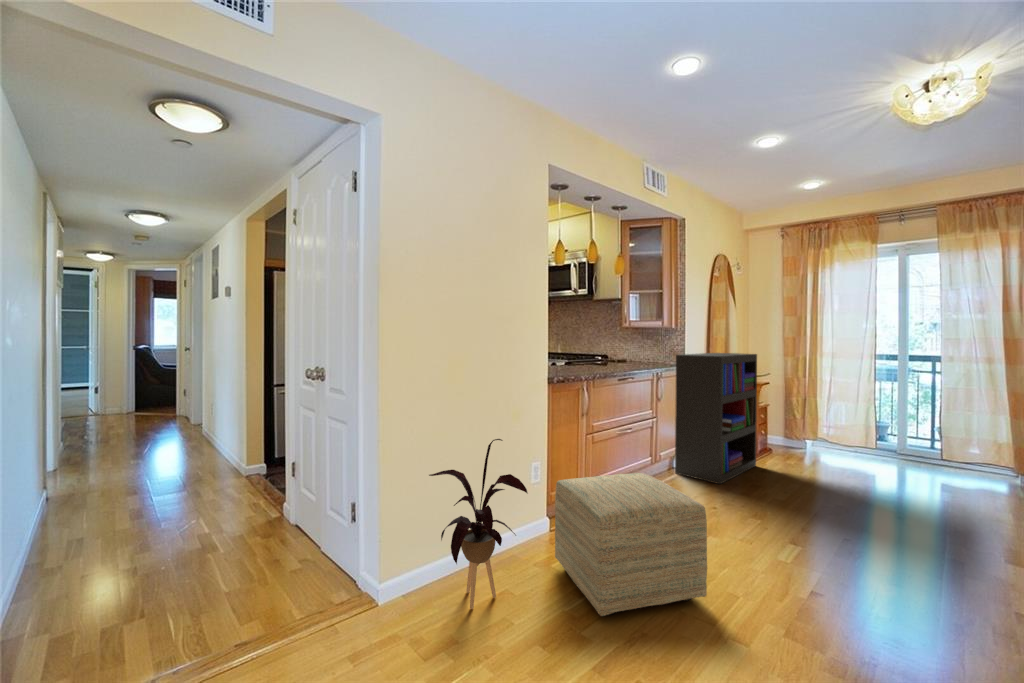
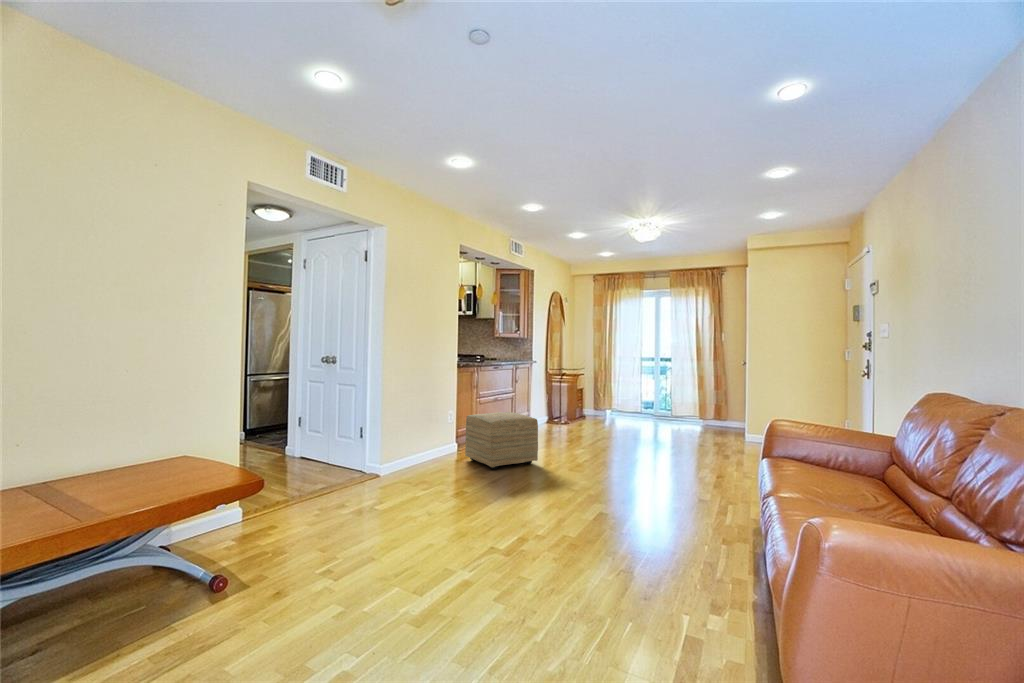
bookshelf: present [675,353,757,484] -> none [527,355,576,432]
house plant: present [429,439,527,609] -> none [408,389,460,472]

